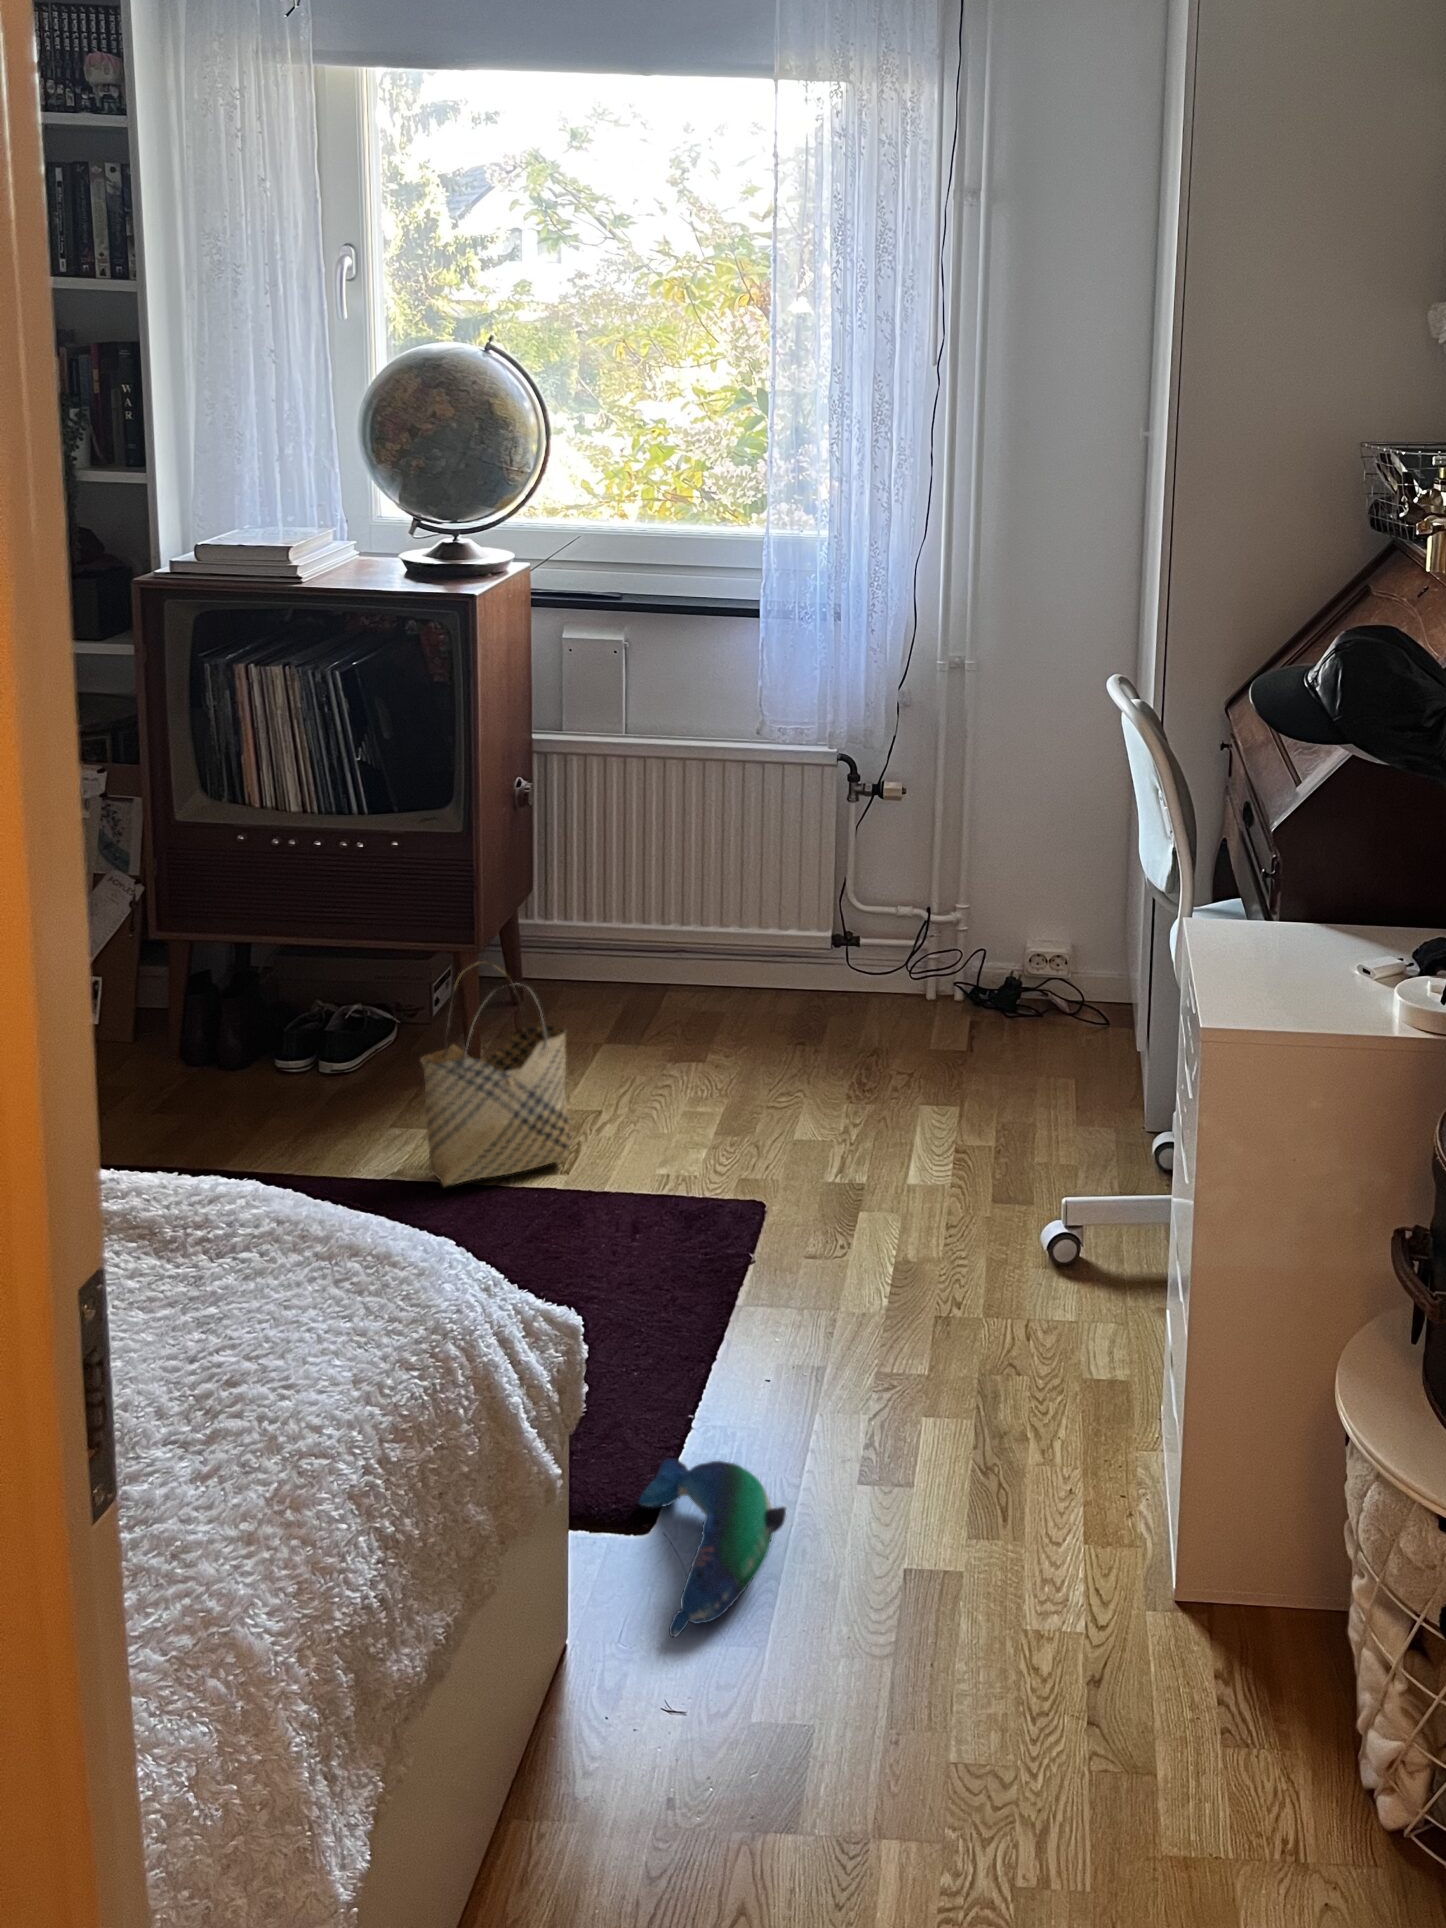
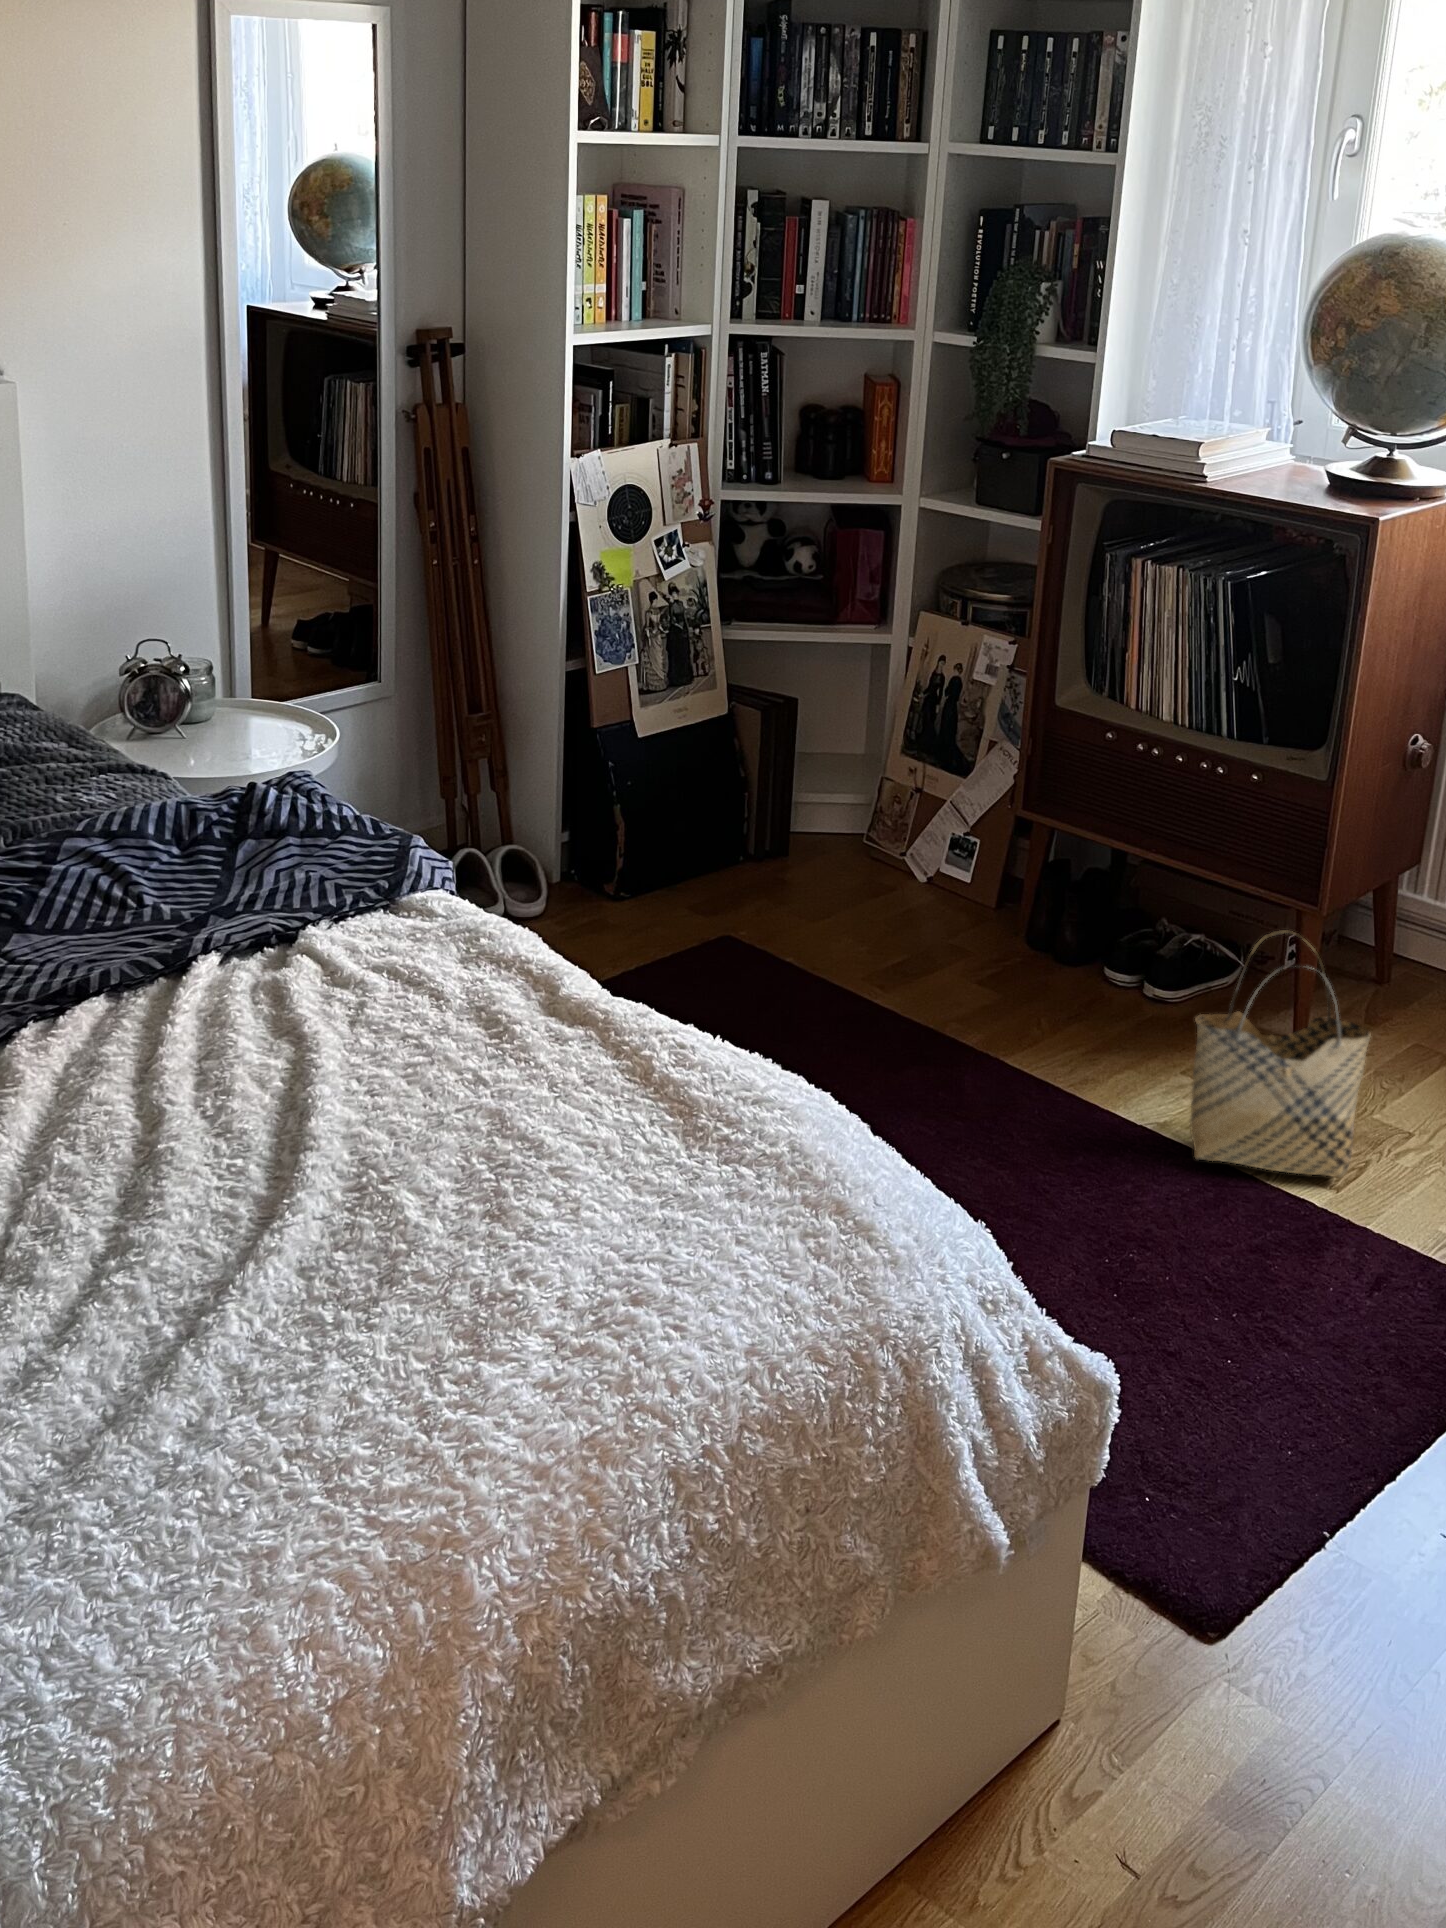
plush toy: present [639,1458,787,1637] -> none [1167,1567,1358,1784]

